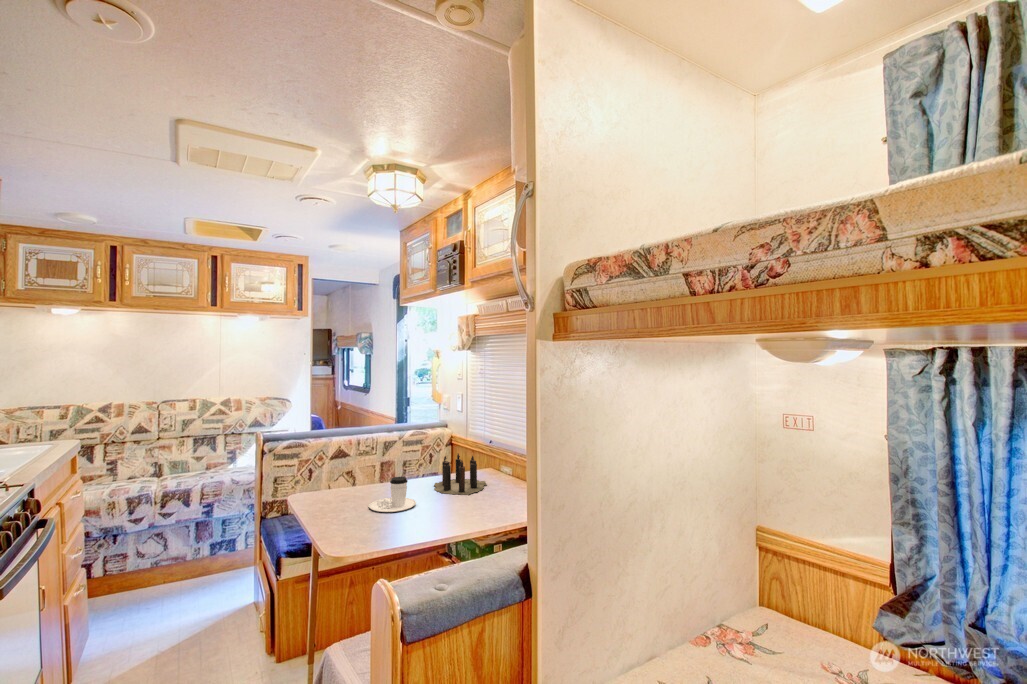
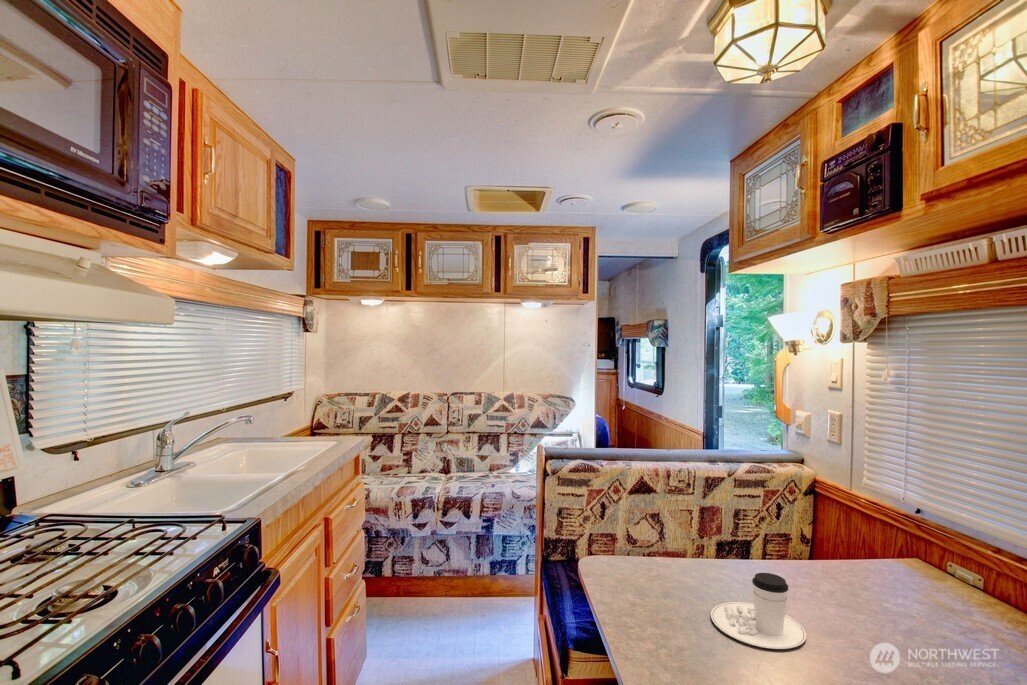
candle: present [434,453,487,495] -> none [808,532,984,635]

